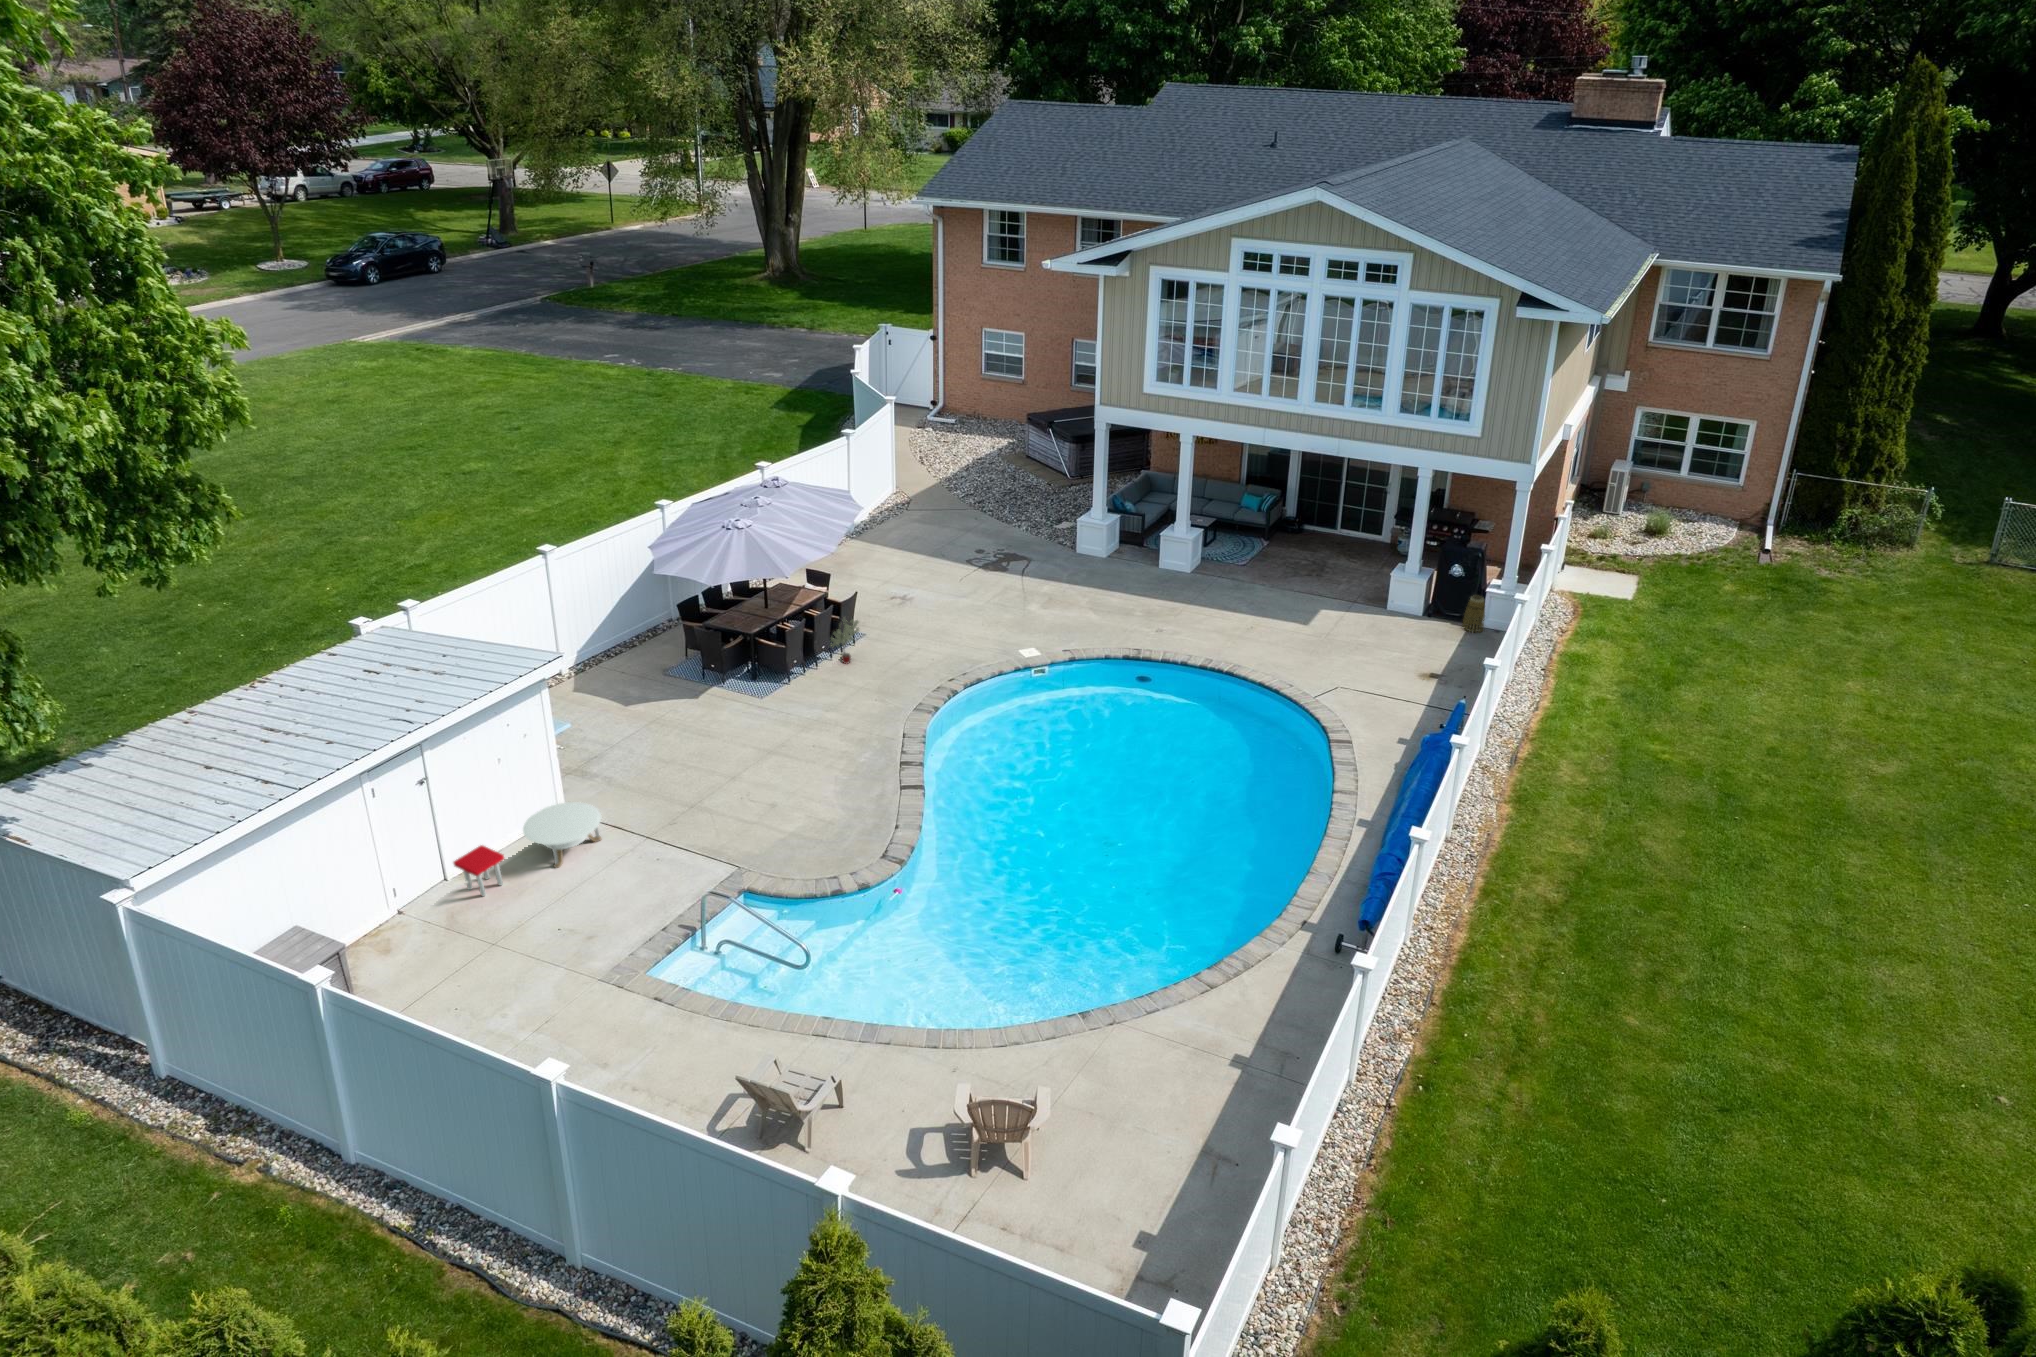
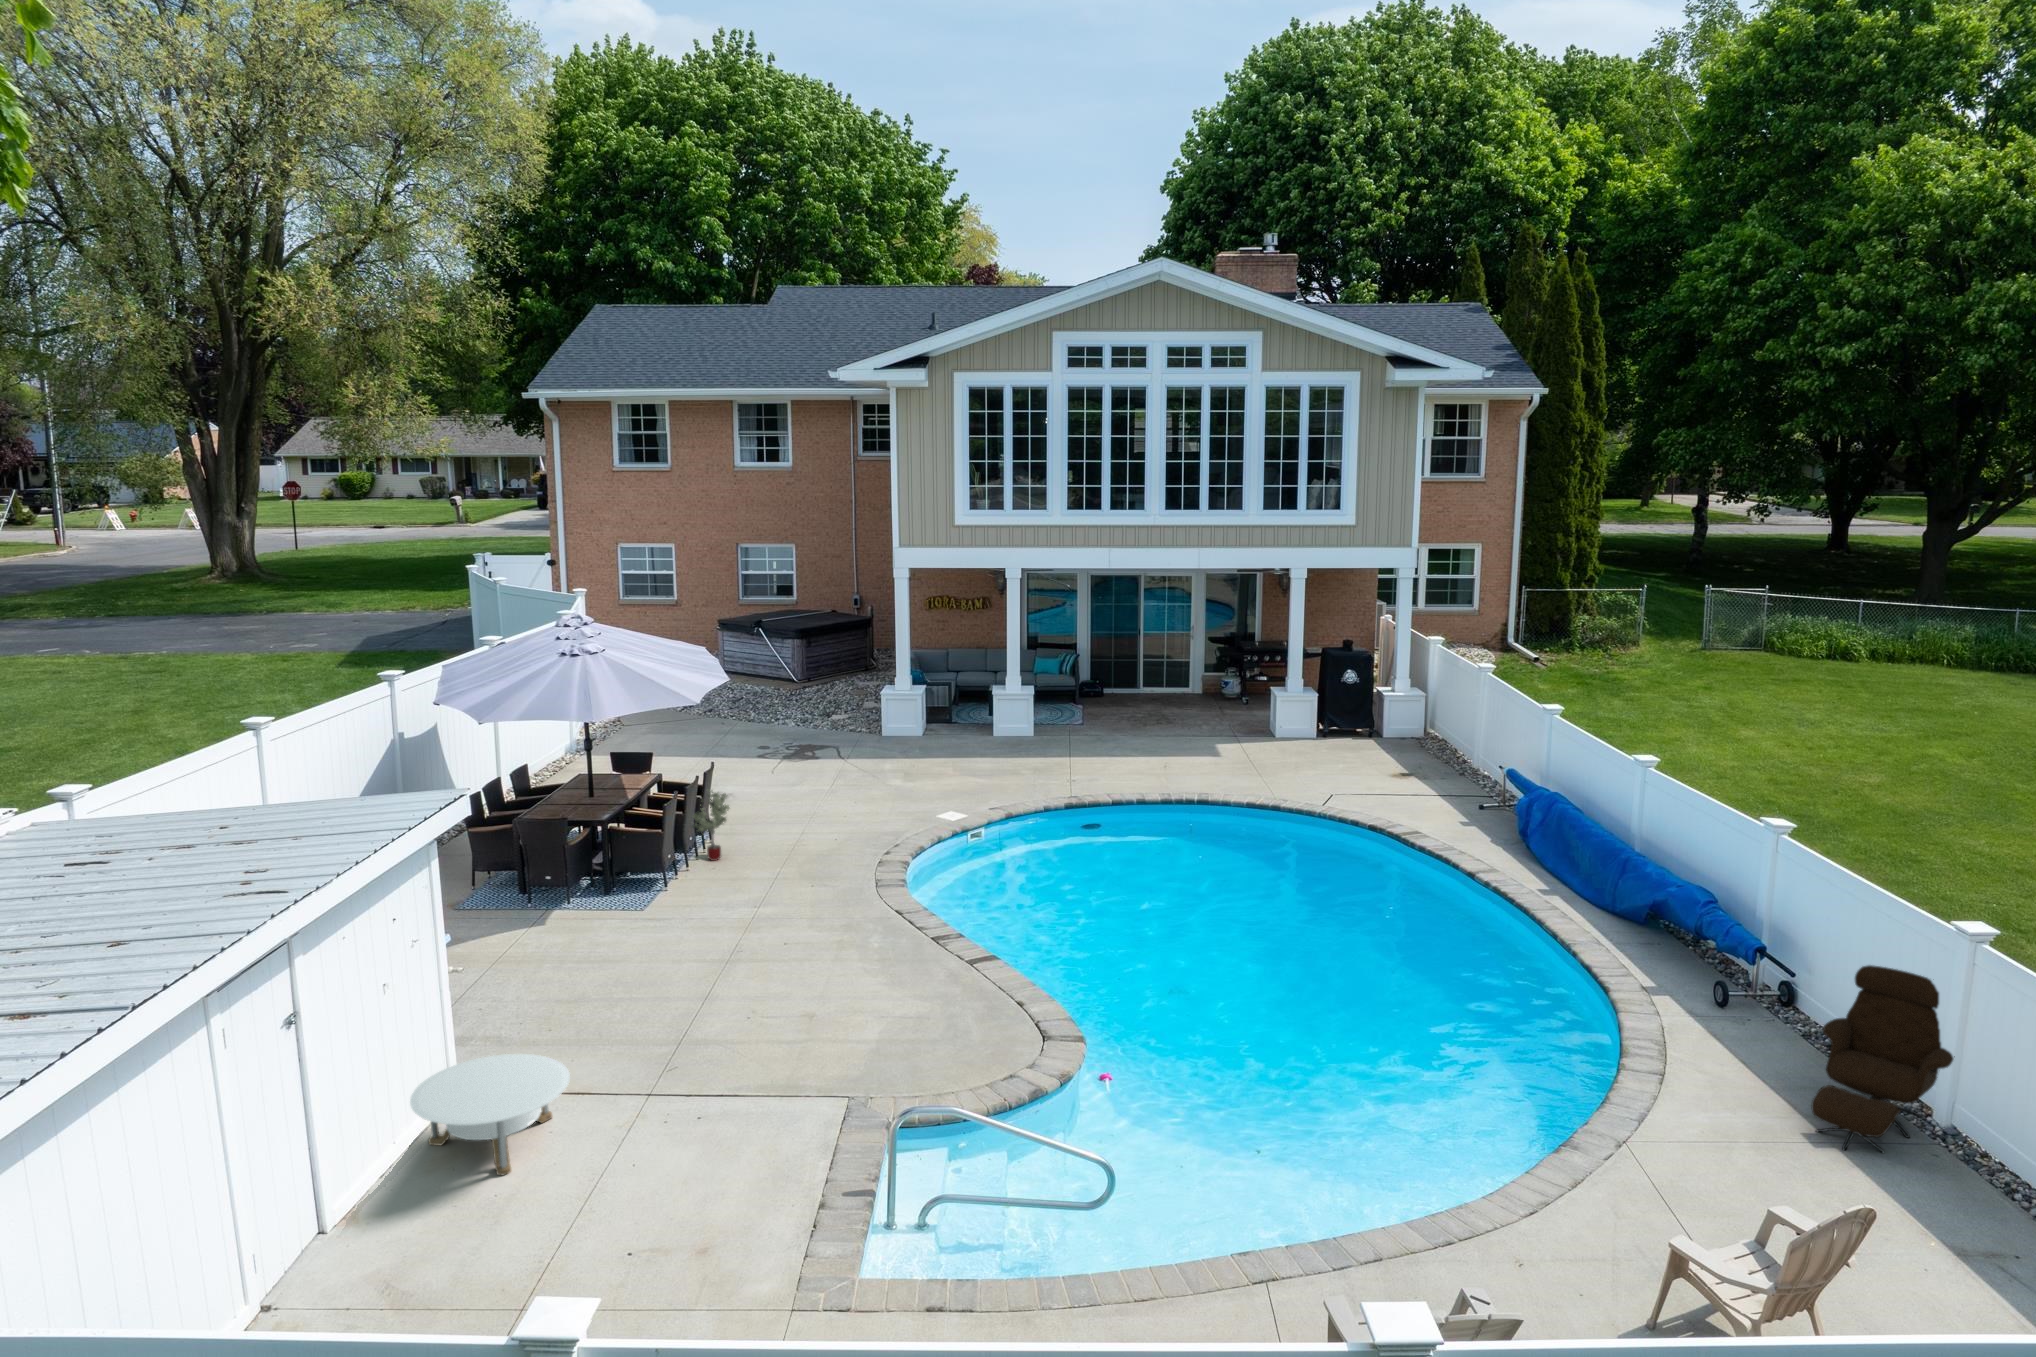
basket: present [1462,595,1485,633] -> none [1359,700,1383,741]
stool: present [454,845,504,896] -> none [312,1152,424,1257]
lounge chair: none [1195,987,1310,1102] -> present [1811,965,1955,1153]

